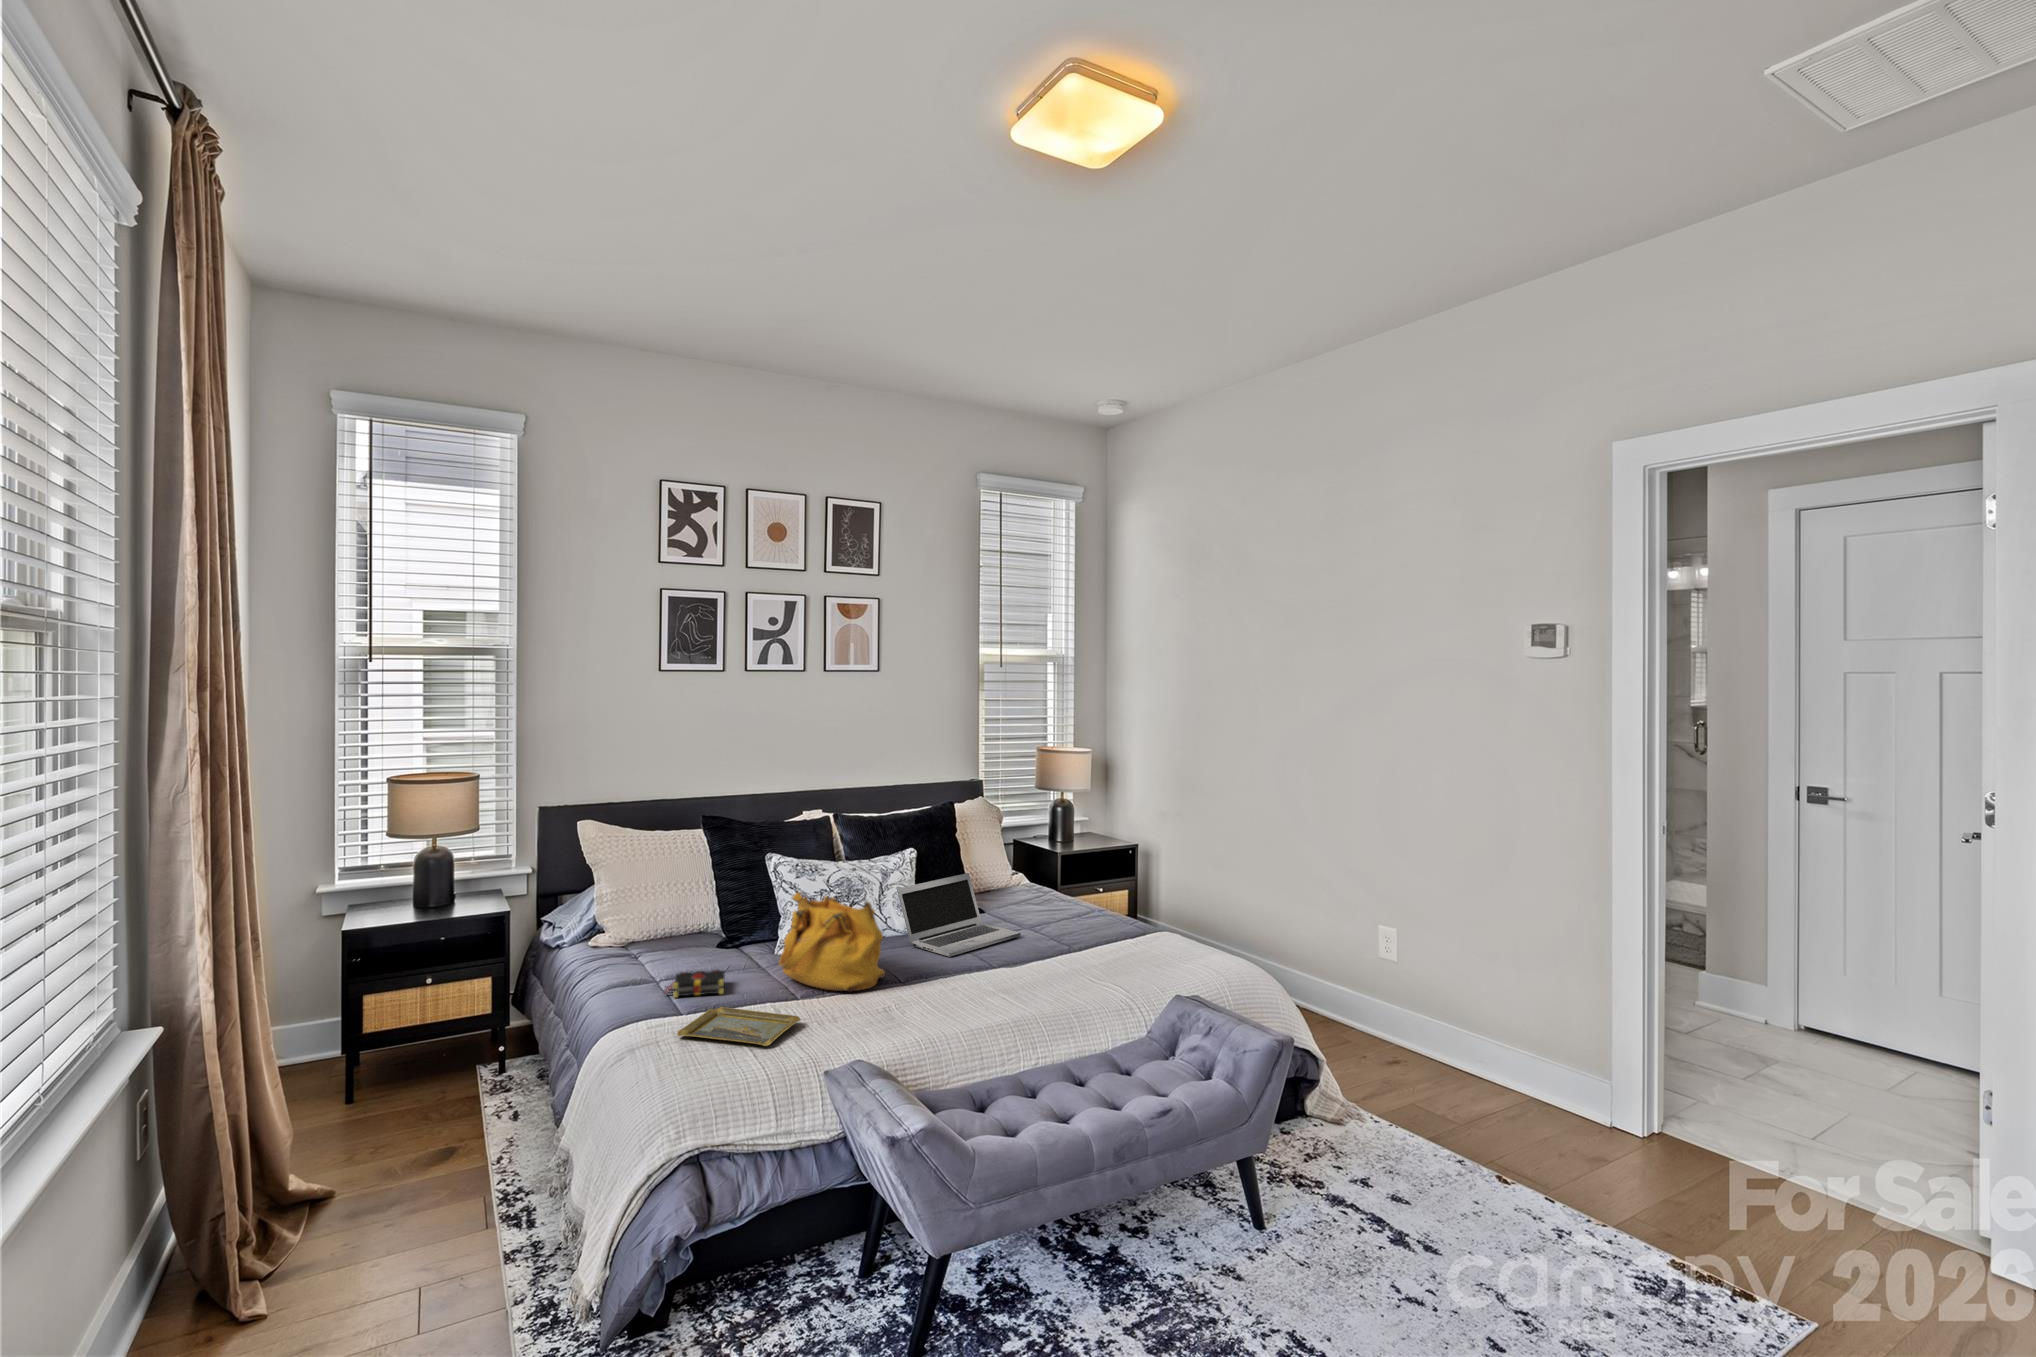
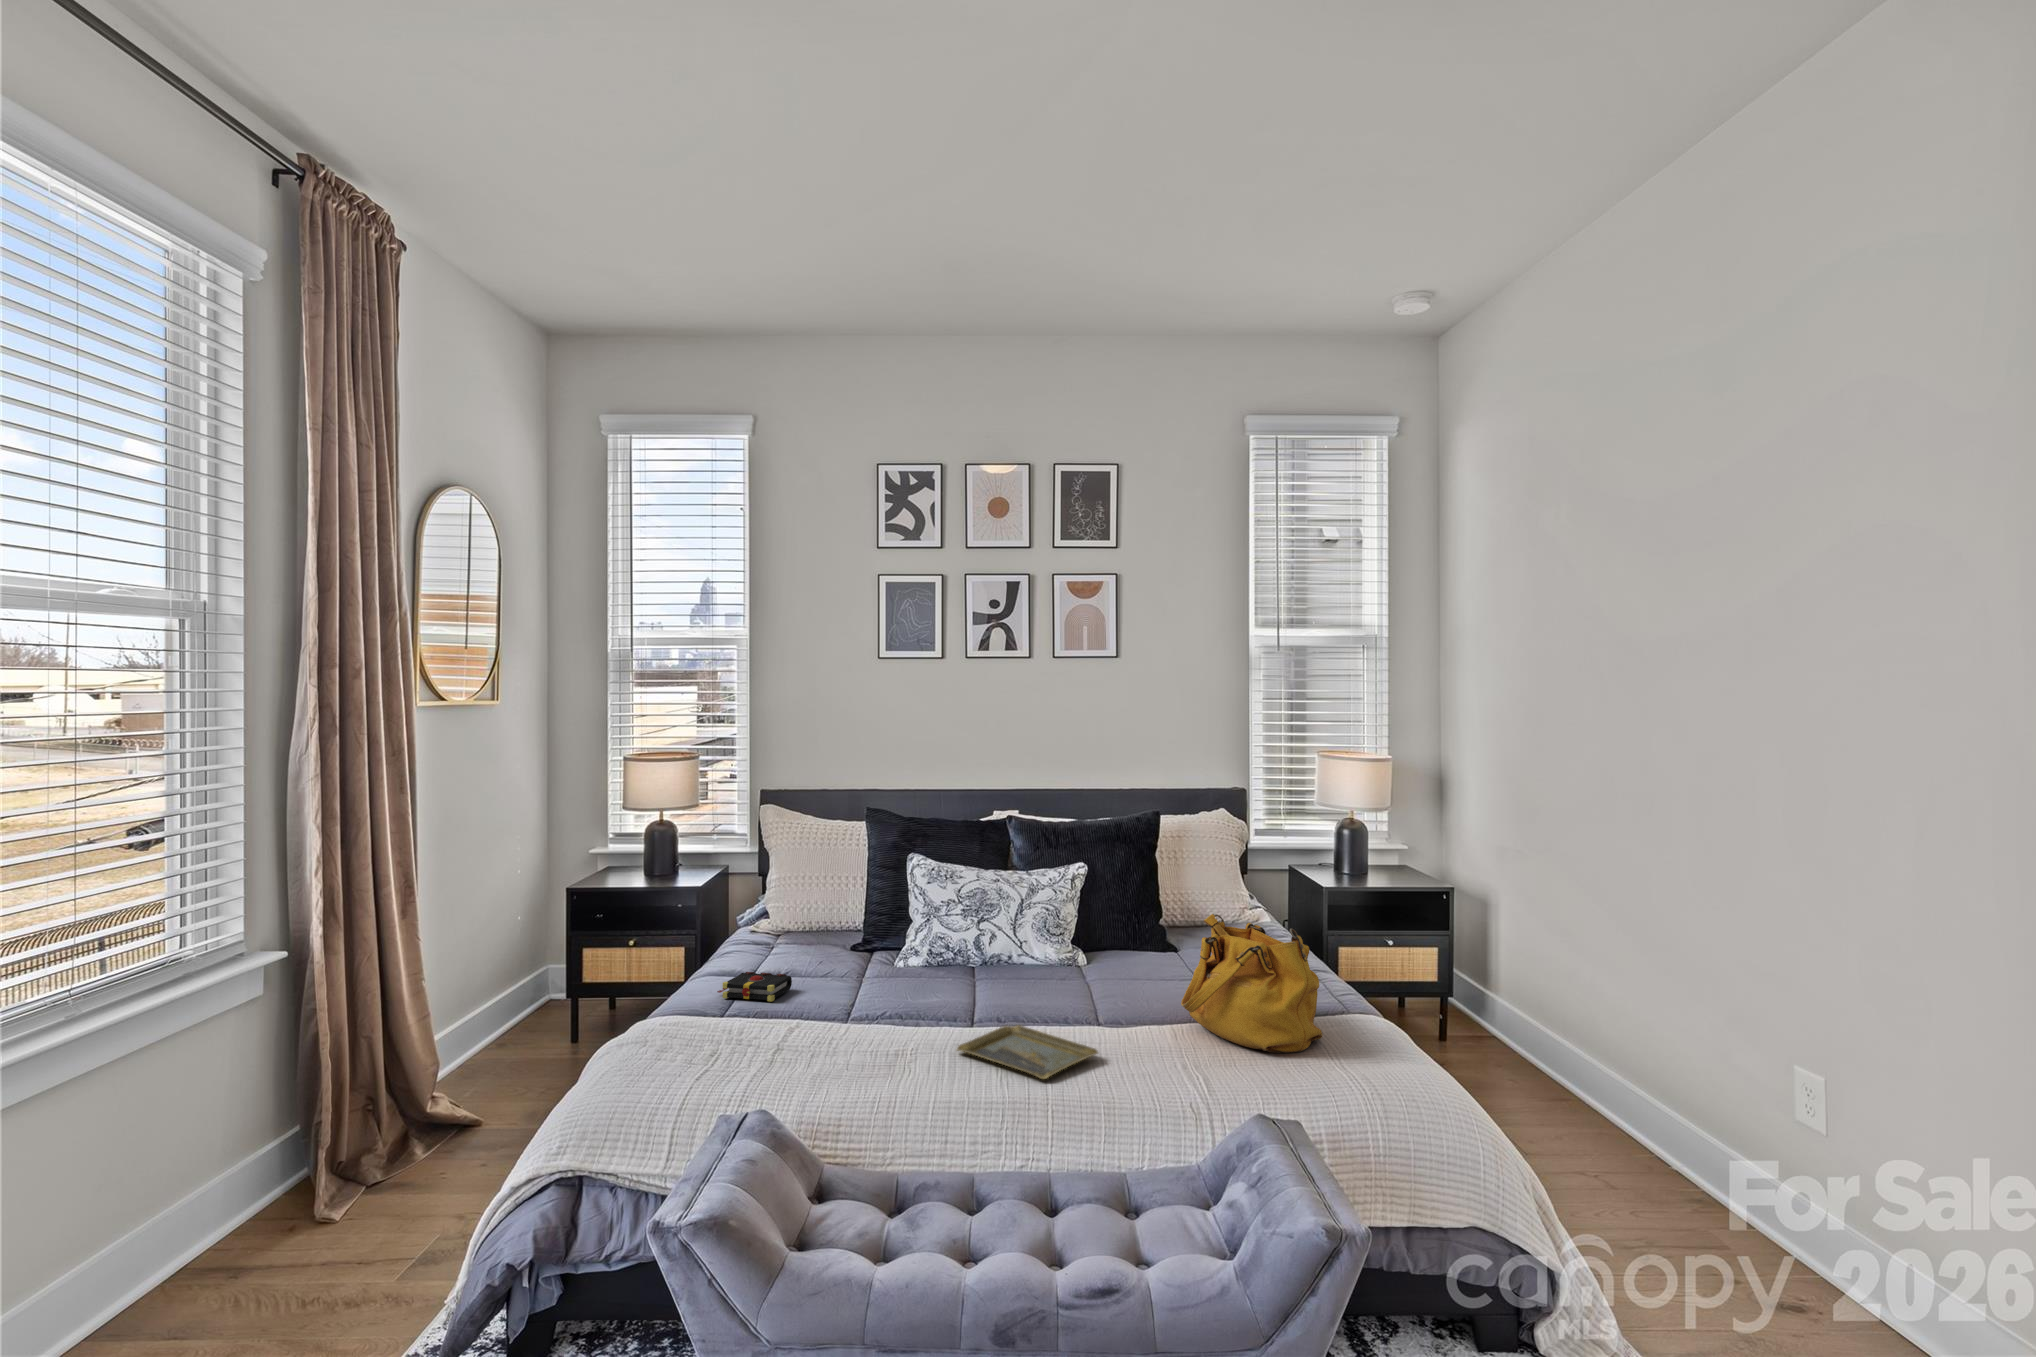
laptop: present [897,873,1020,957] -> none [1025,896,1176,995]
handbag: present [779,892,885,991] -> present [1181,914,1322,1053]
tray: present [677,1007,801,1046] -> present [957,1025,1098,1079]

